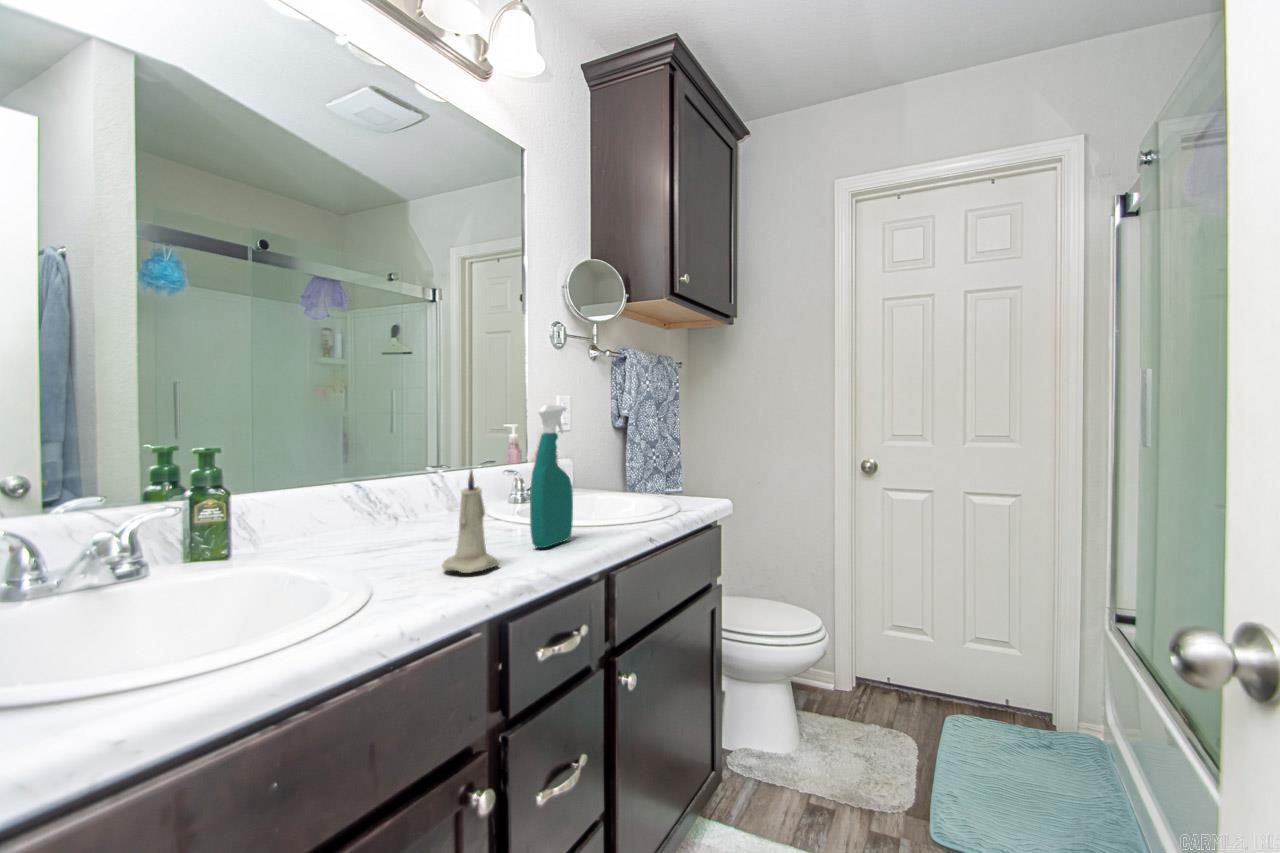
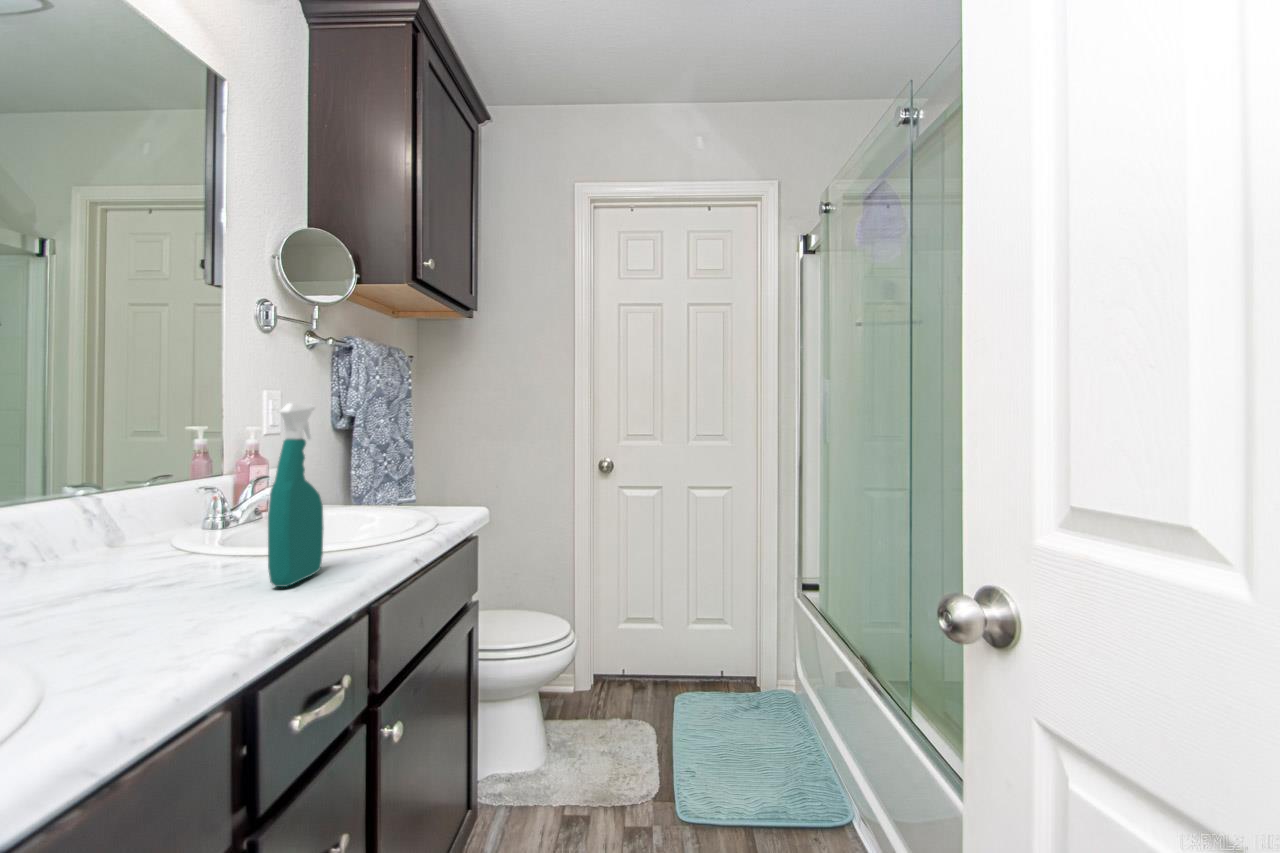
candle: present [442,470,499,573] -> none [139,488,234,636]

